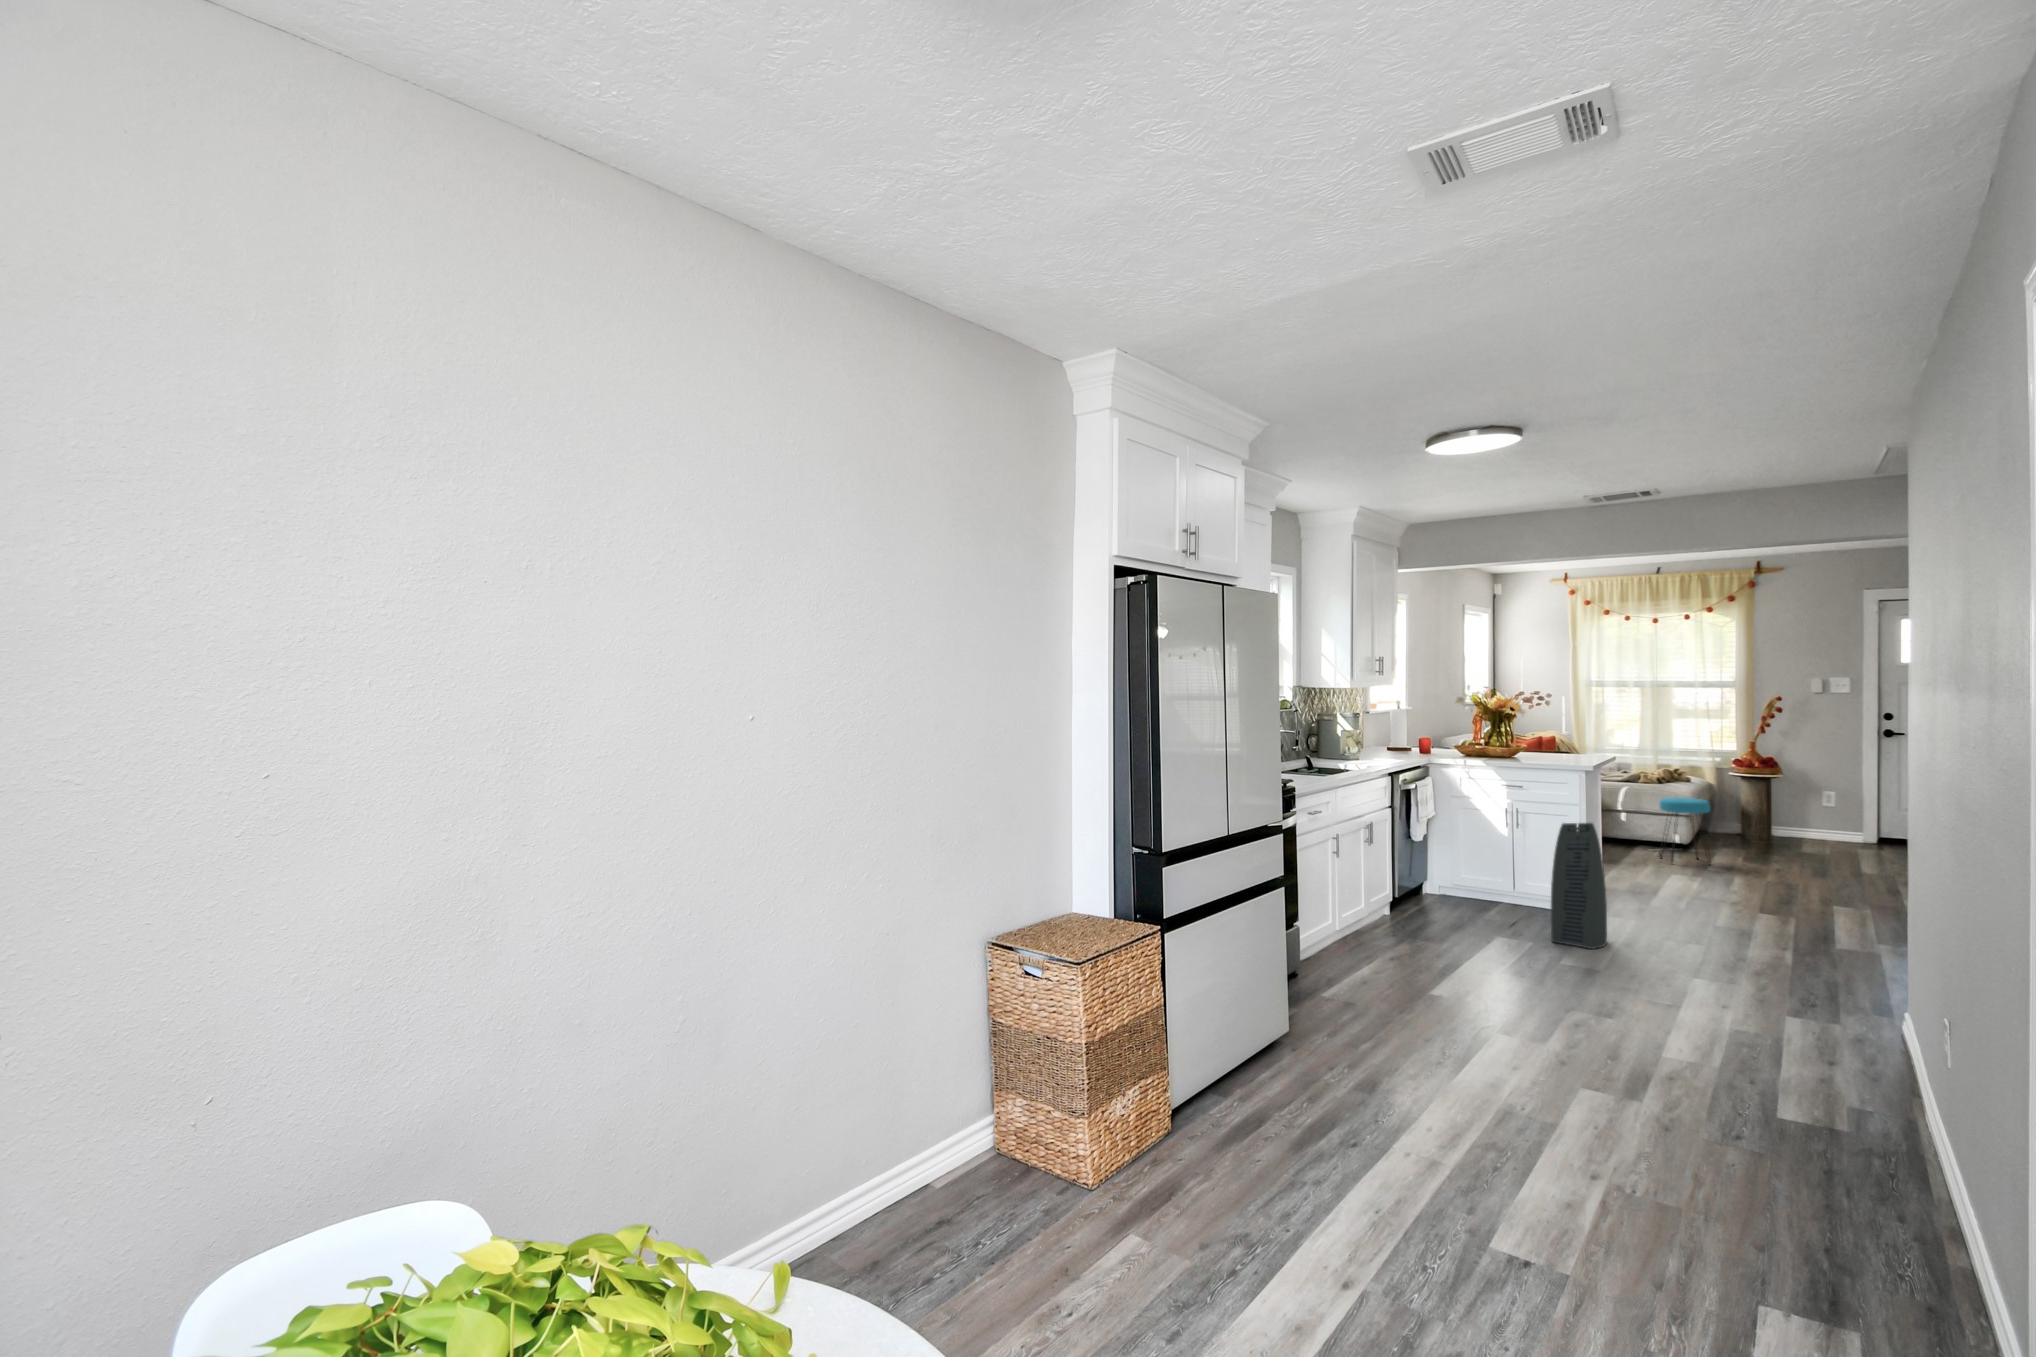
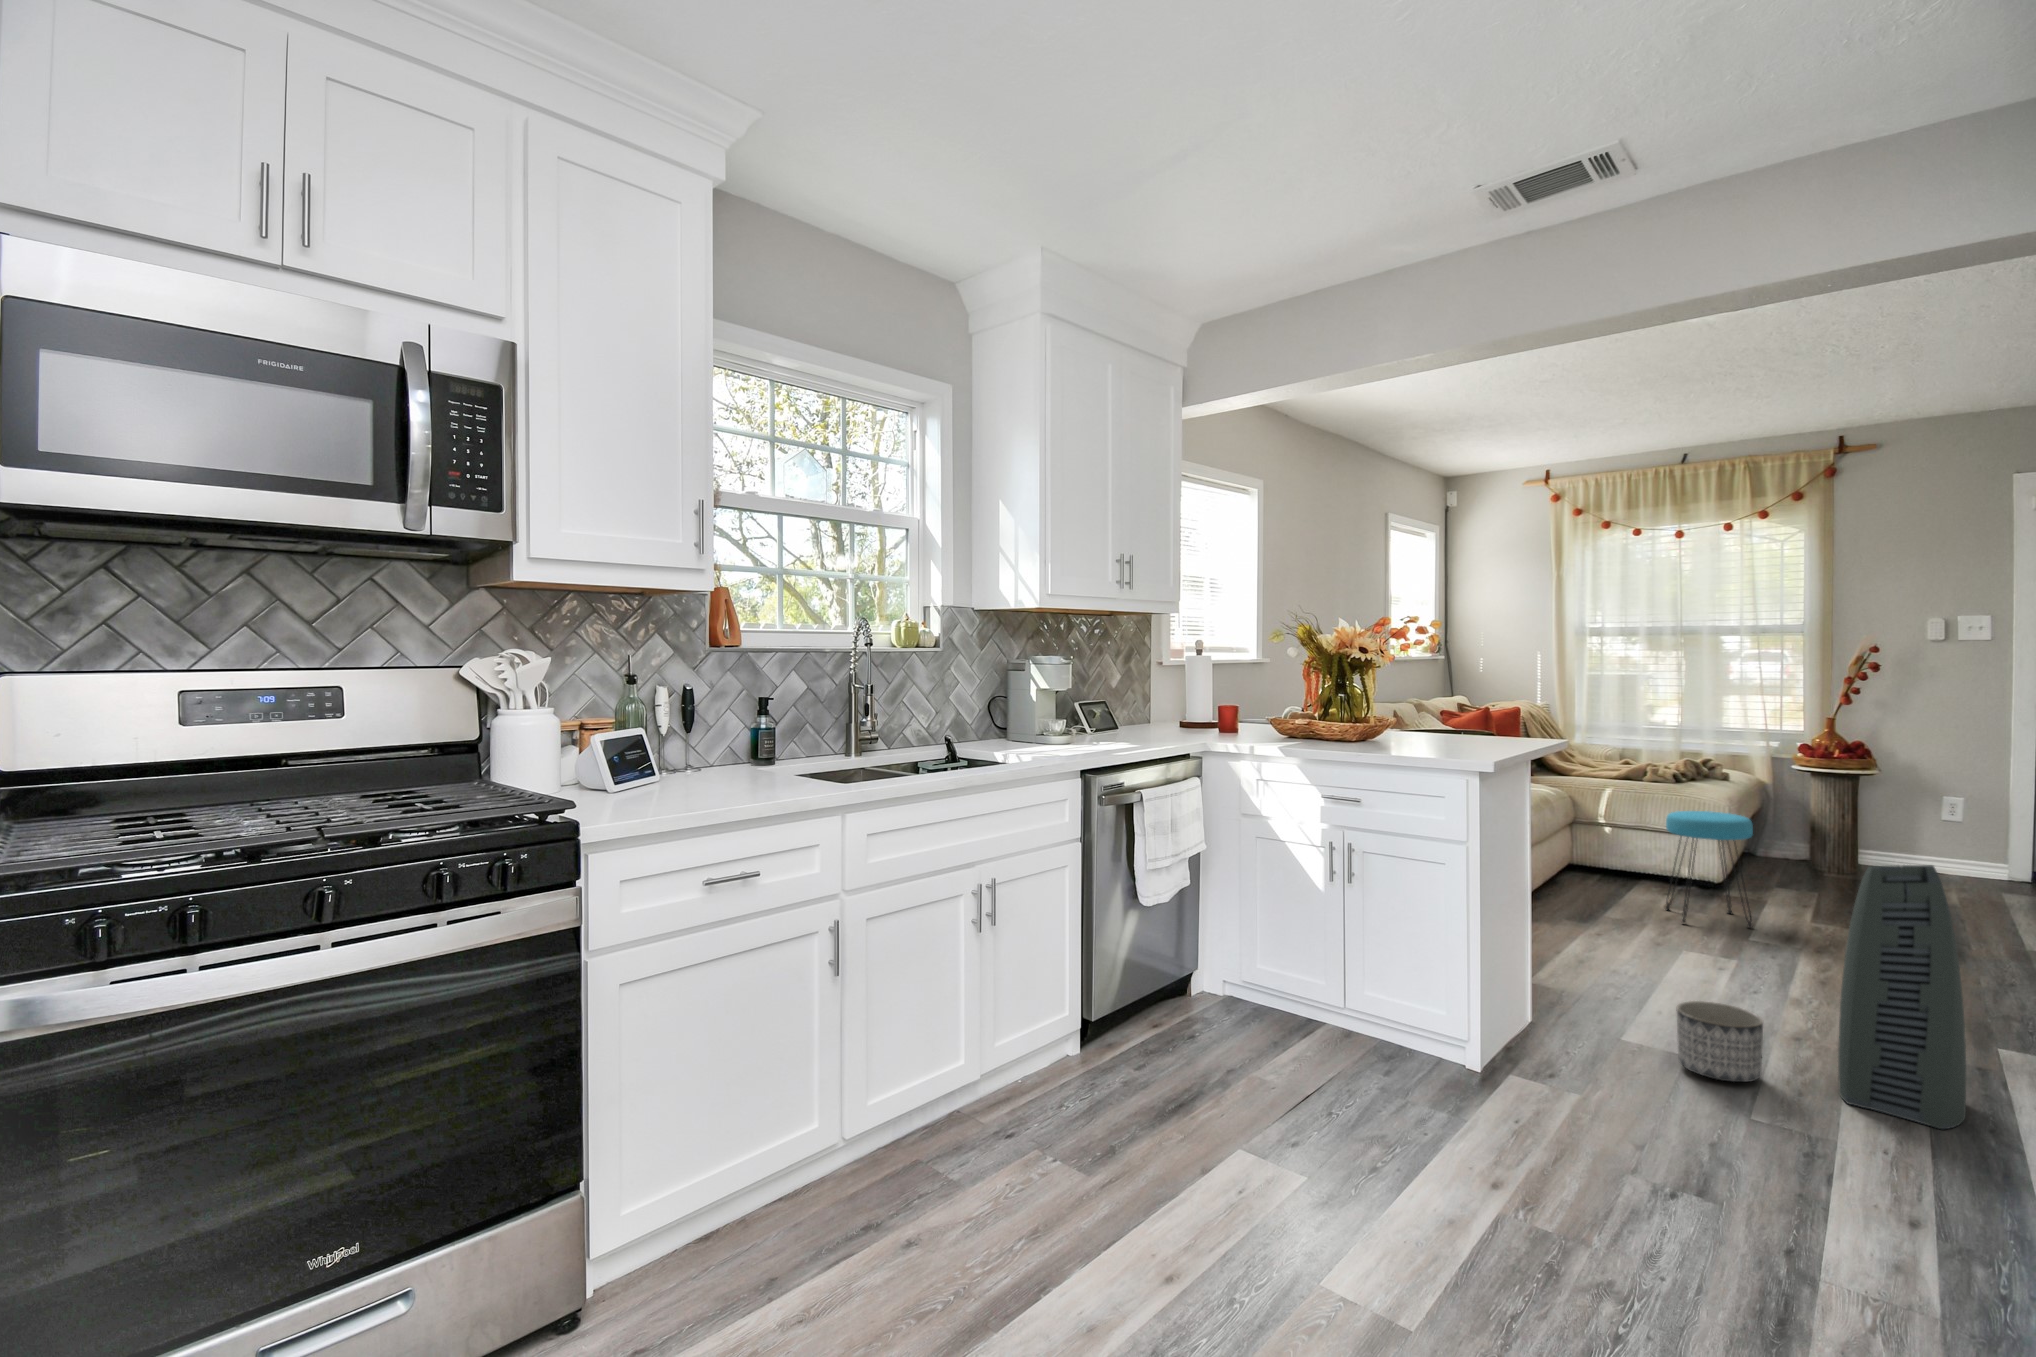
air purifier: present [1551,823,1607,949] -> present [1838,865,1966,1129]
planter: none [1682,883,1724,918] -> present [1676,1001,1763,1082]

